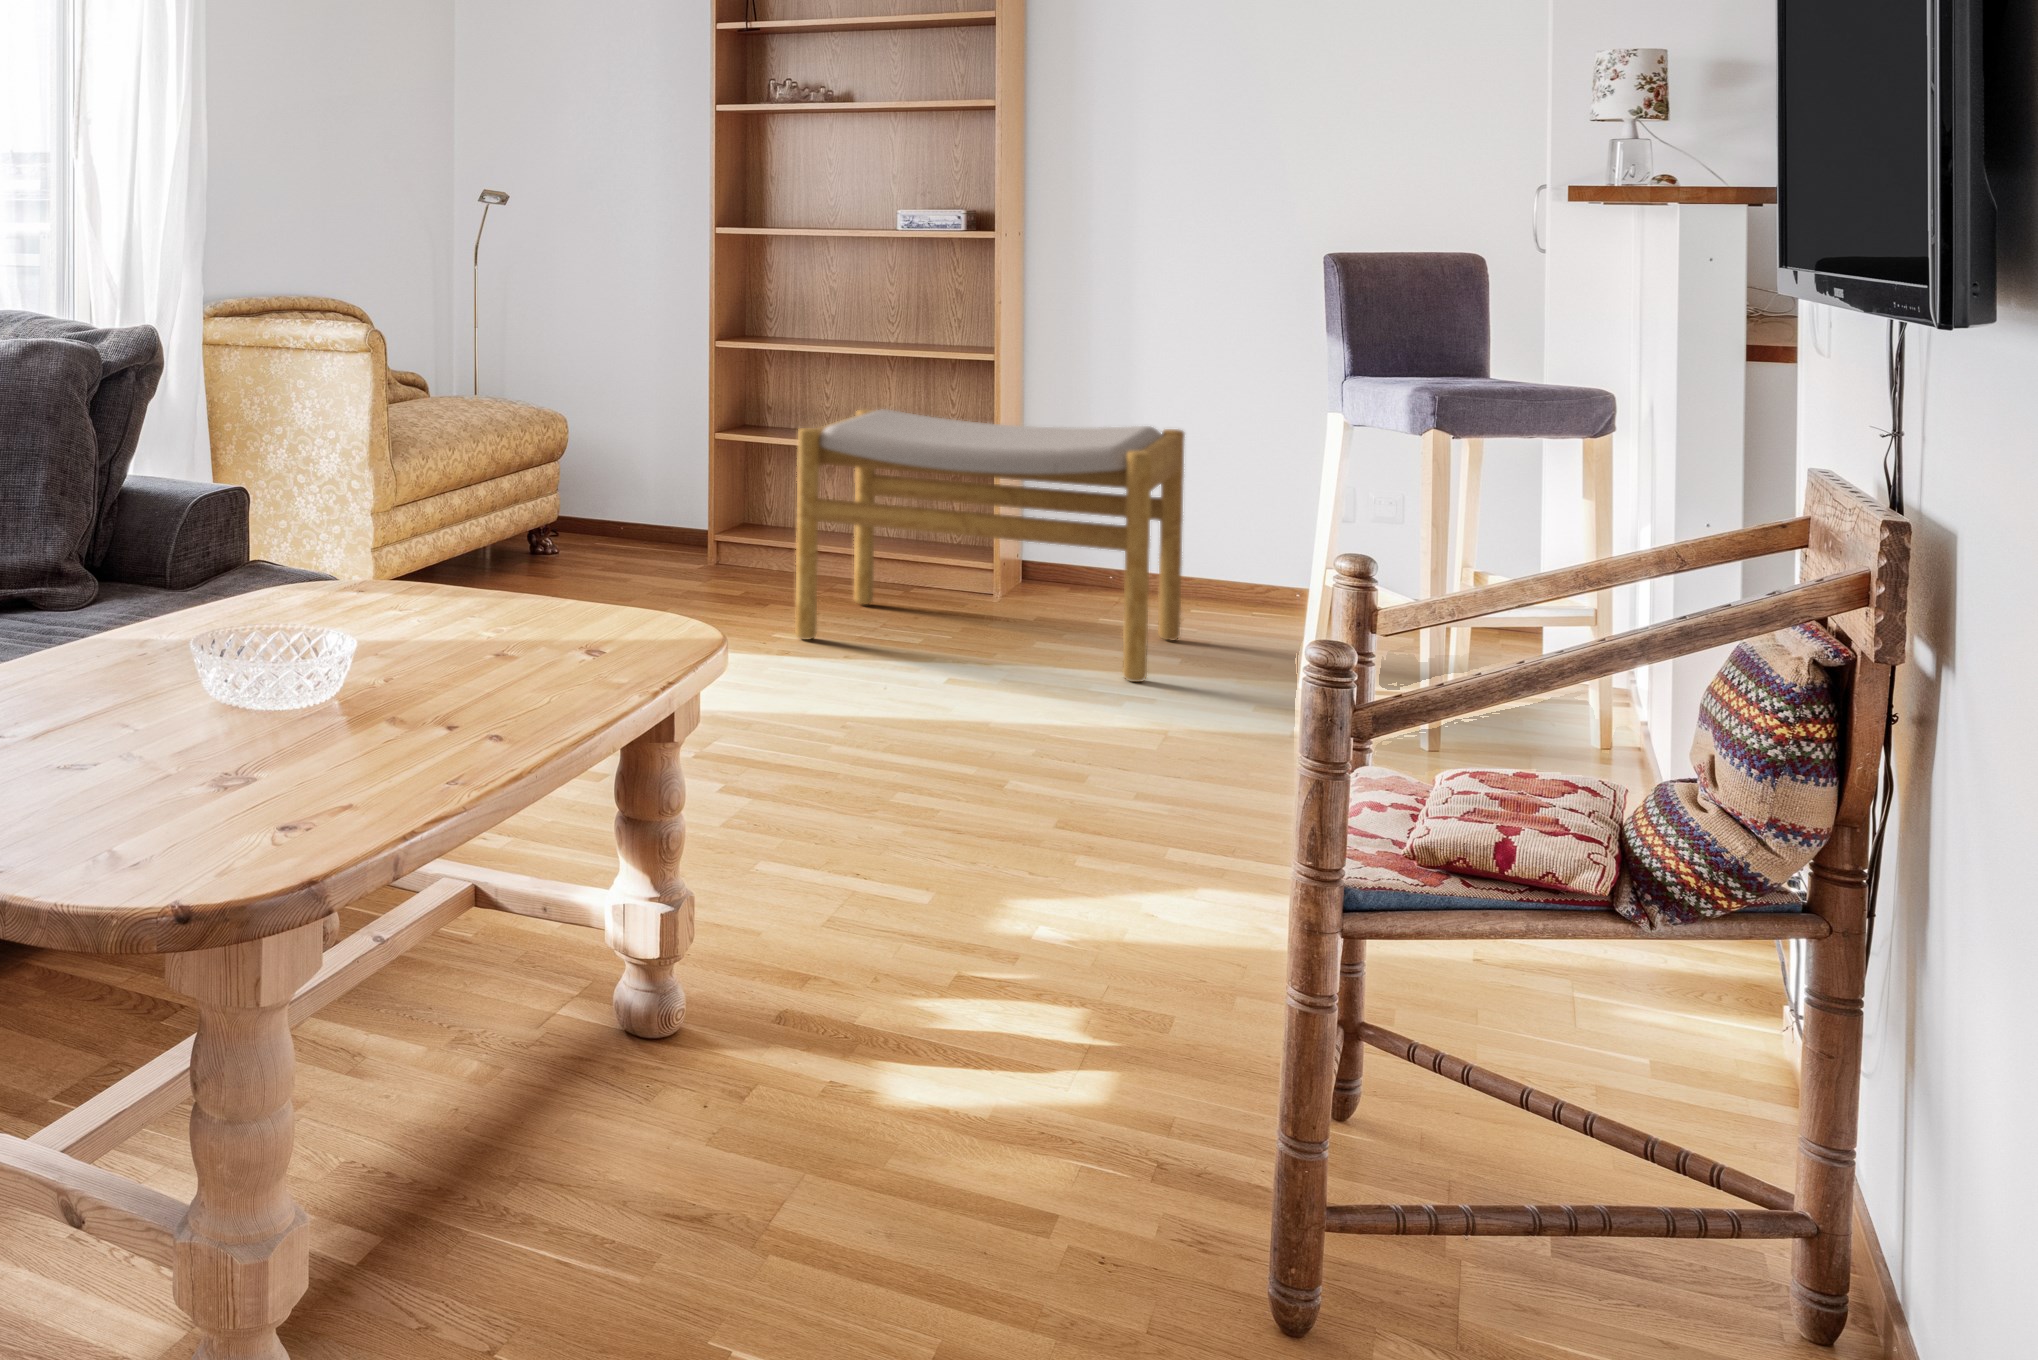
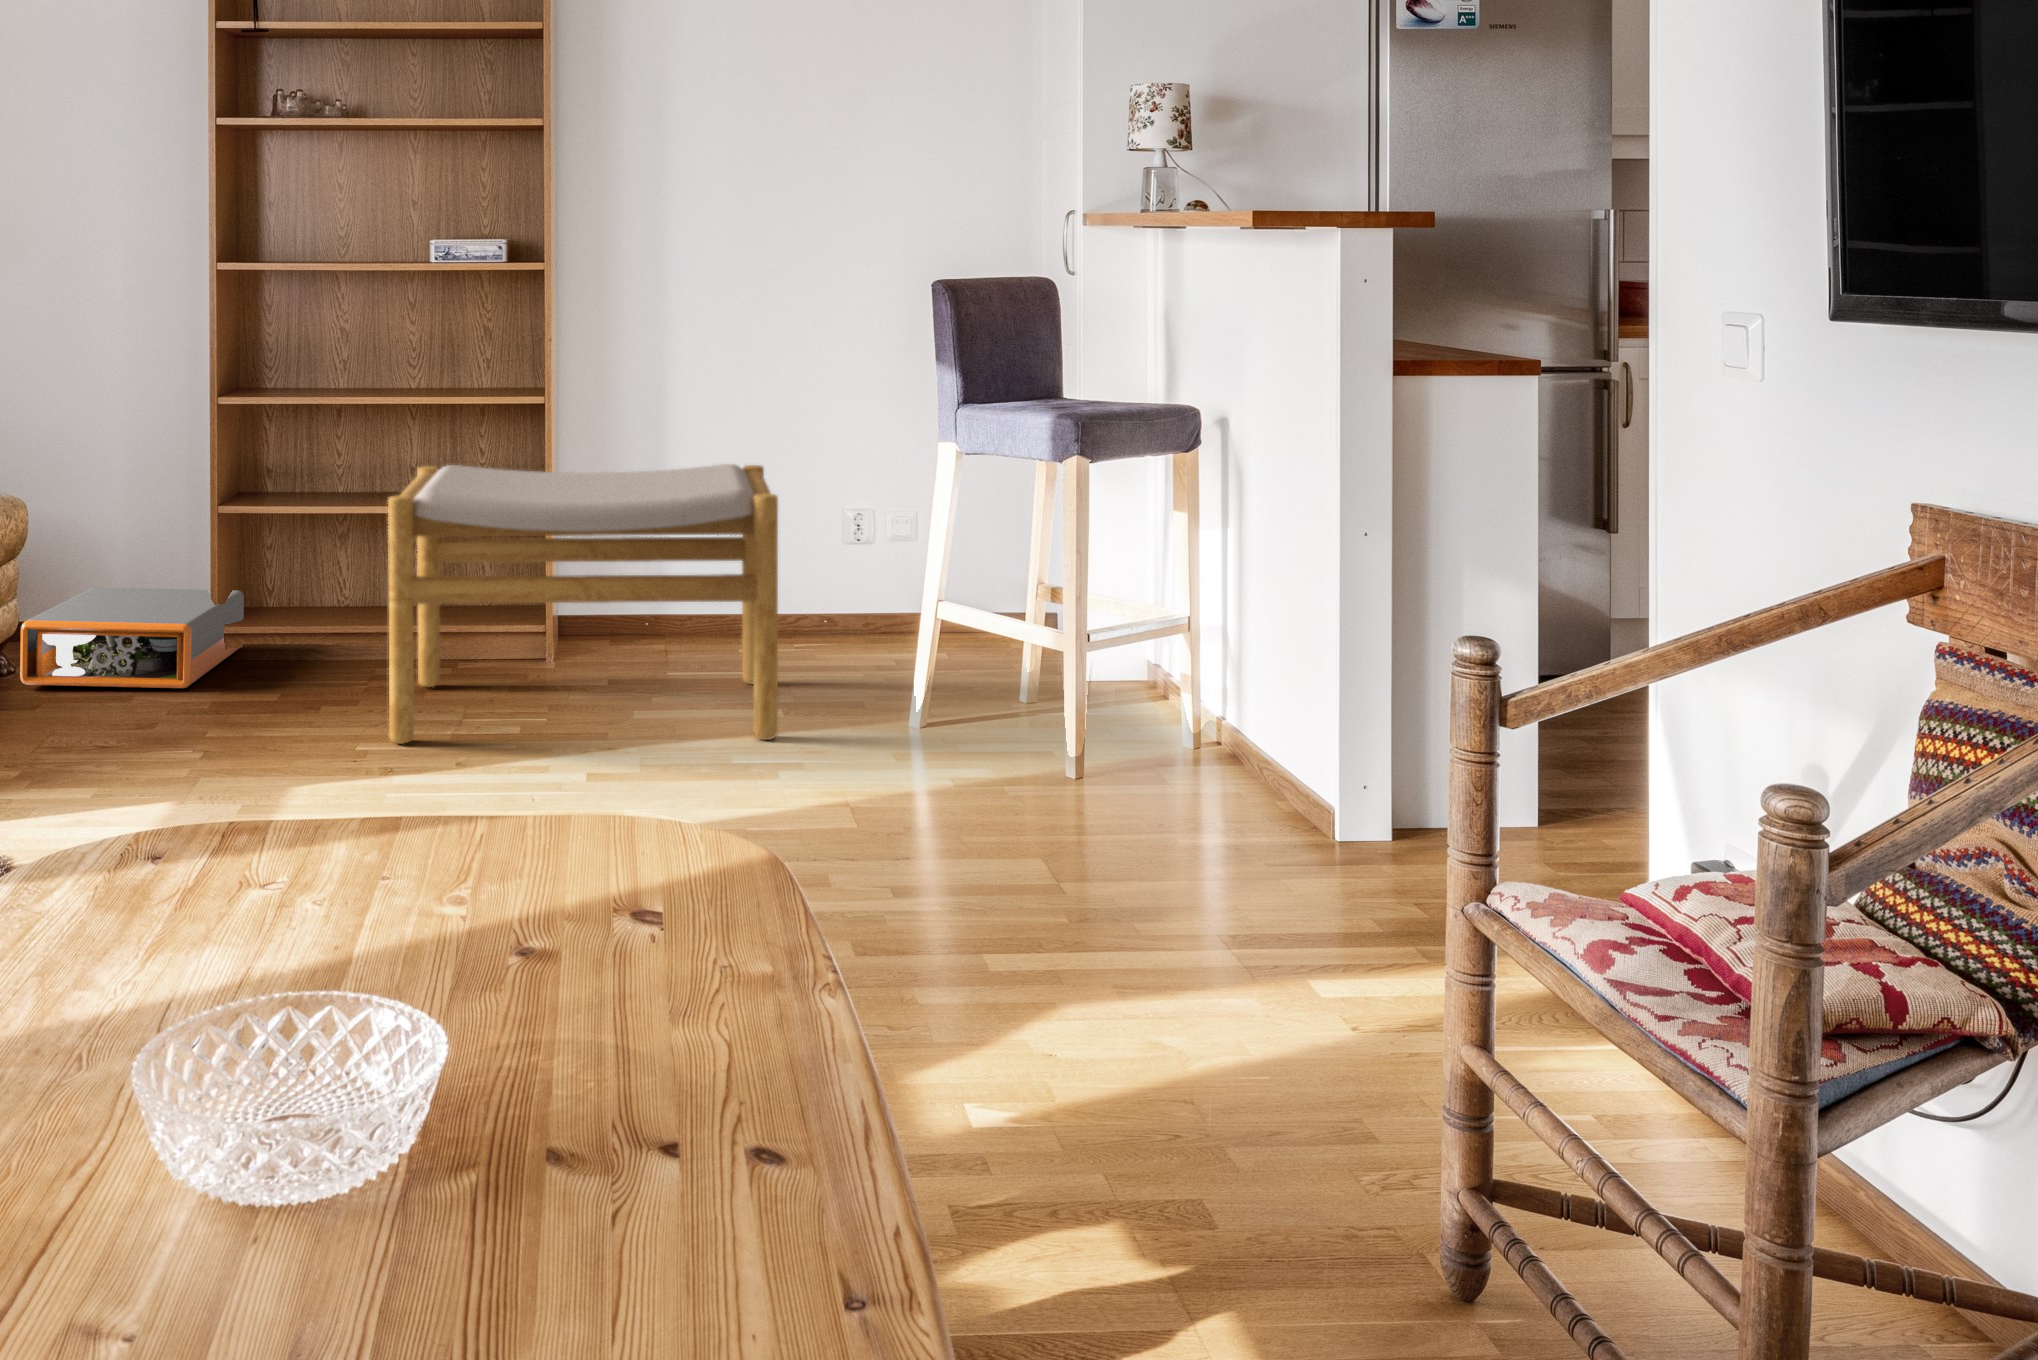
storage box: none [545,496,735,580] -> present [20,587,244,688]

